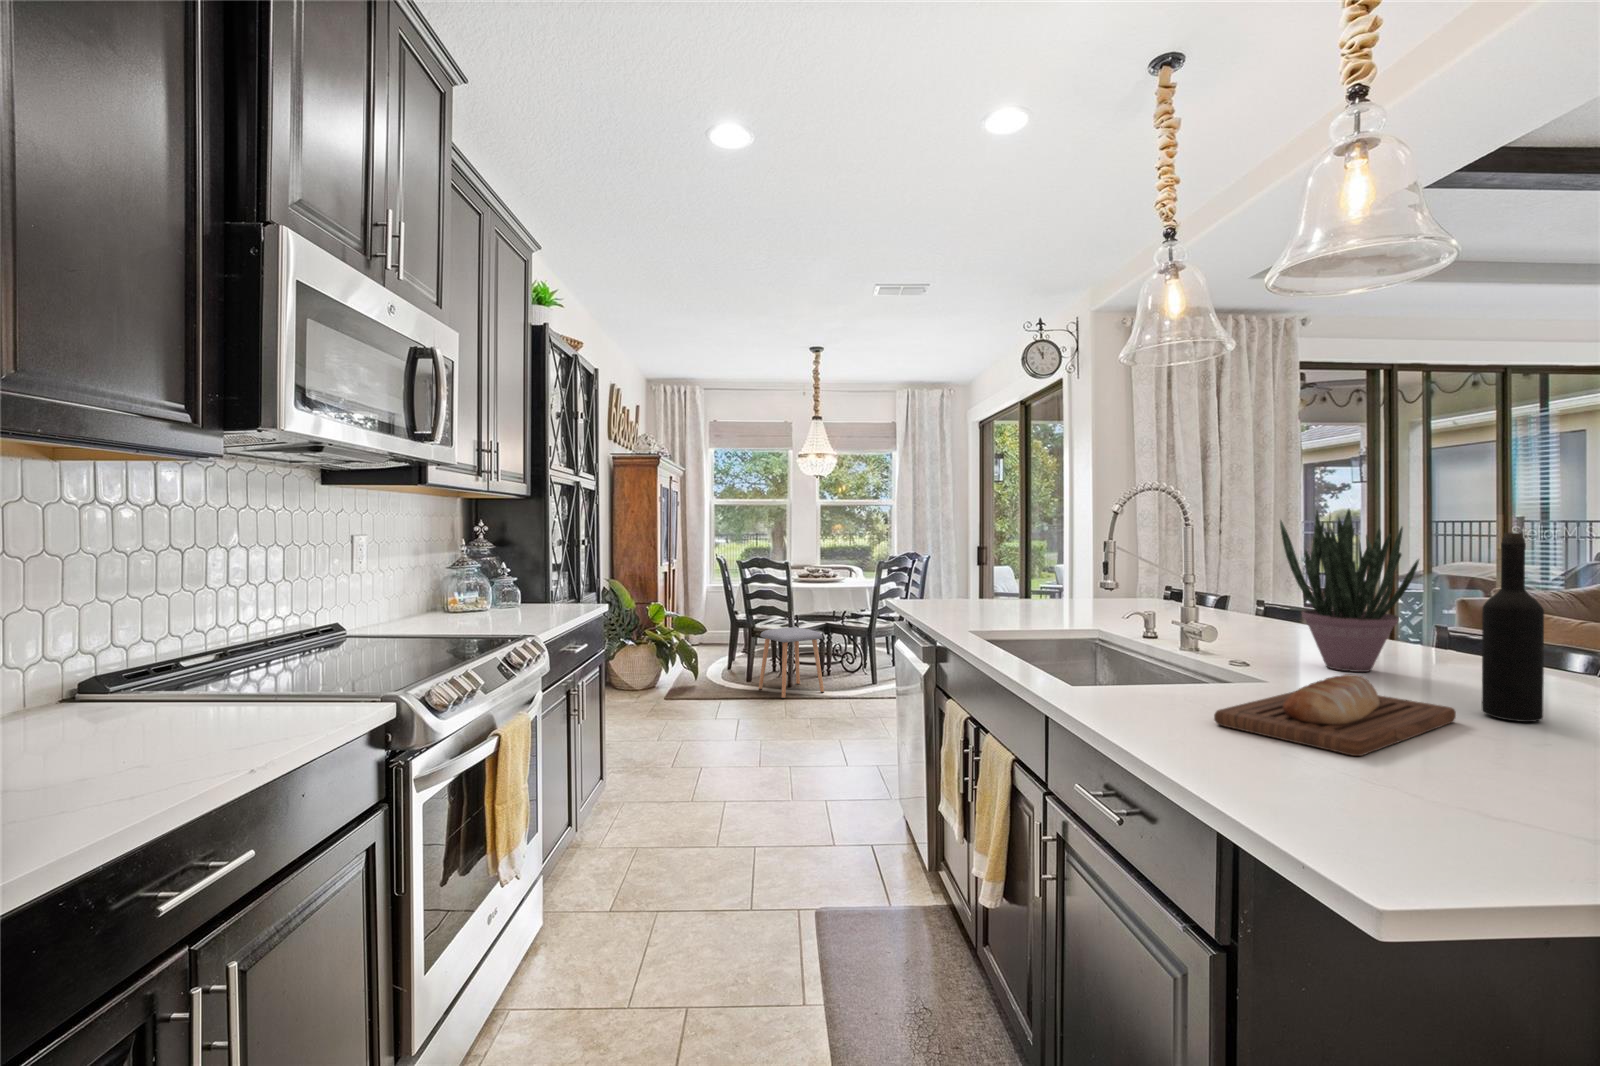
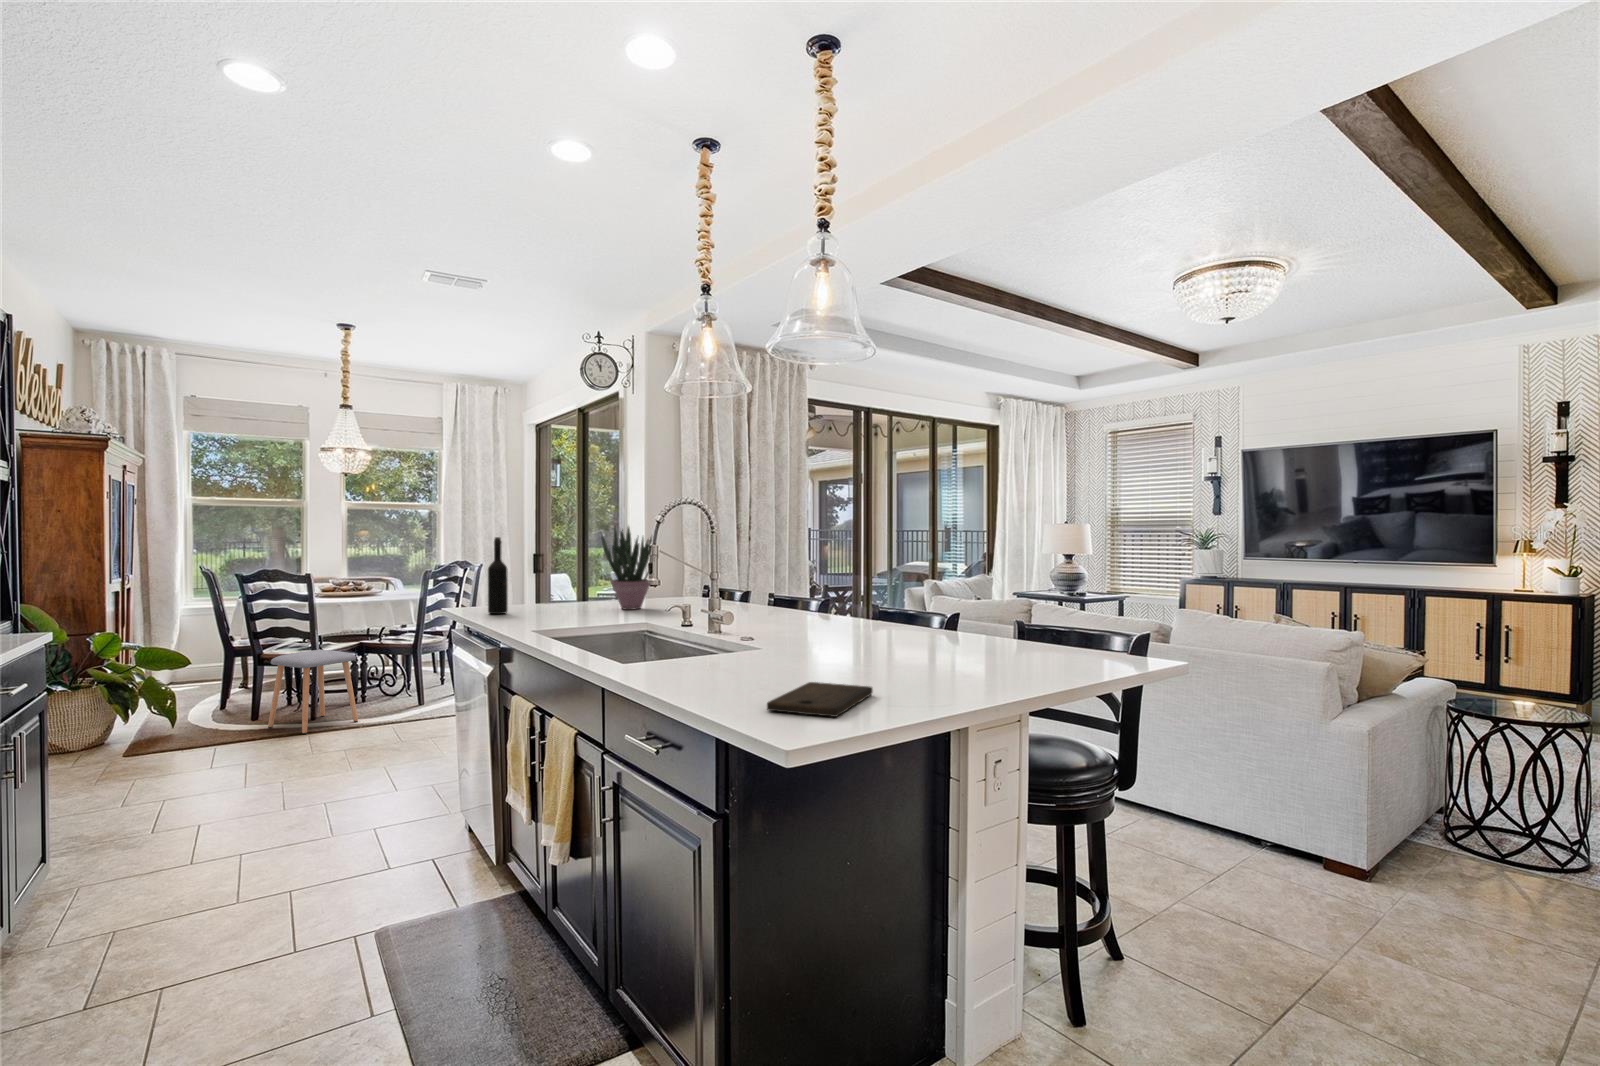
potted plant: present [1280,509,1419,672] -> present [601,527,652,610]
wine bottle: present [1482,533,1544,722] -> present [488,537,508,614]
bread loaf: present [1214,675,1456,756] -> none [722,635,863,684]
cutting board: none [1312,760,1519,848] -> present [767,682,873,717]

